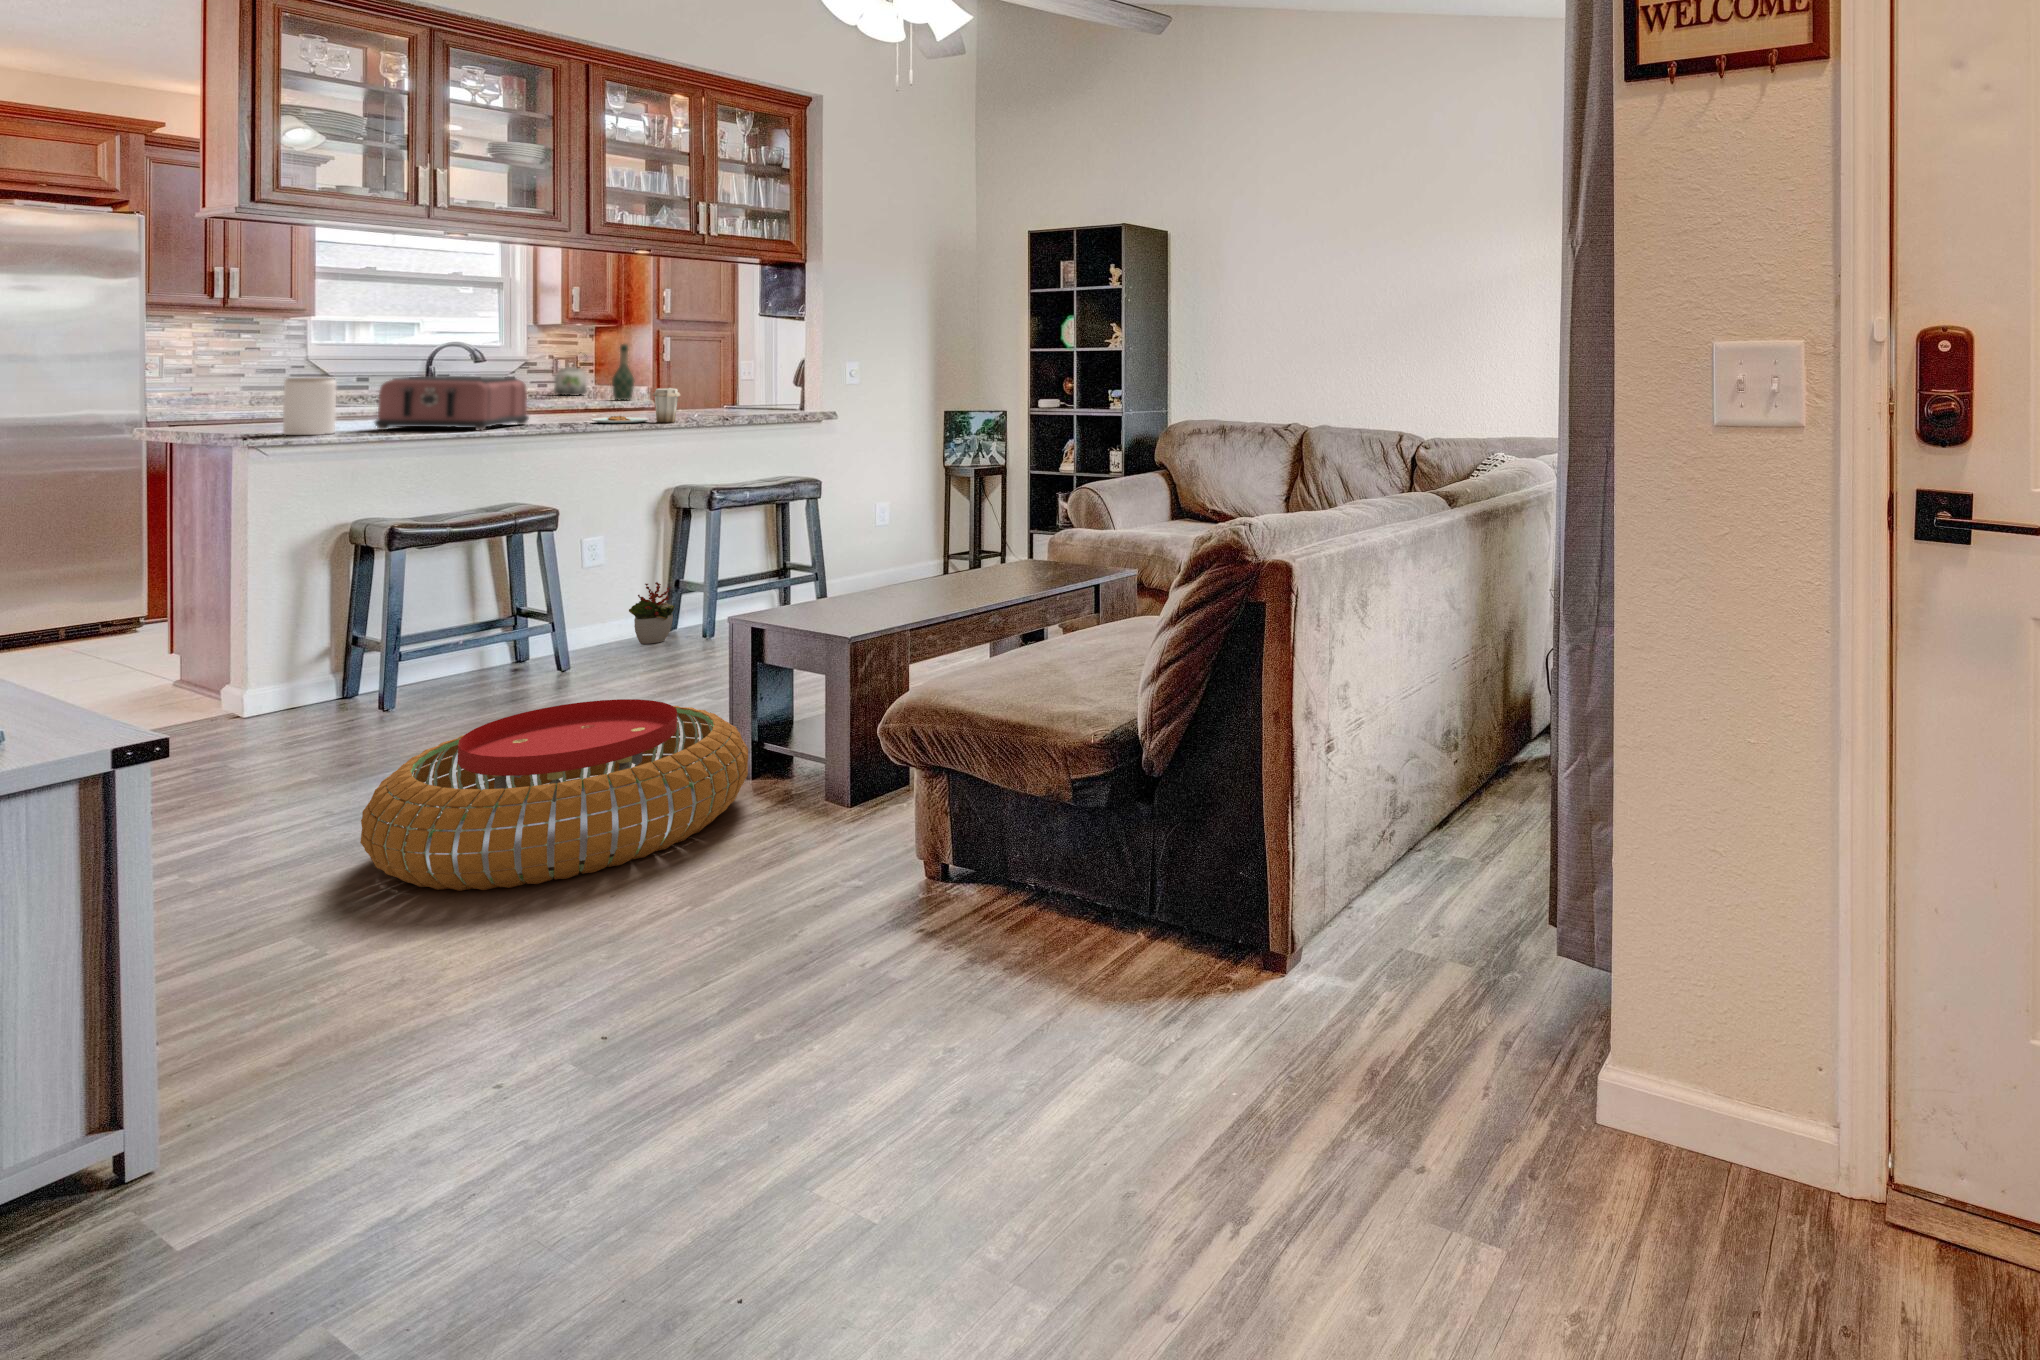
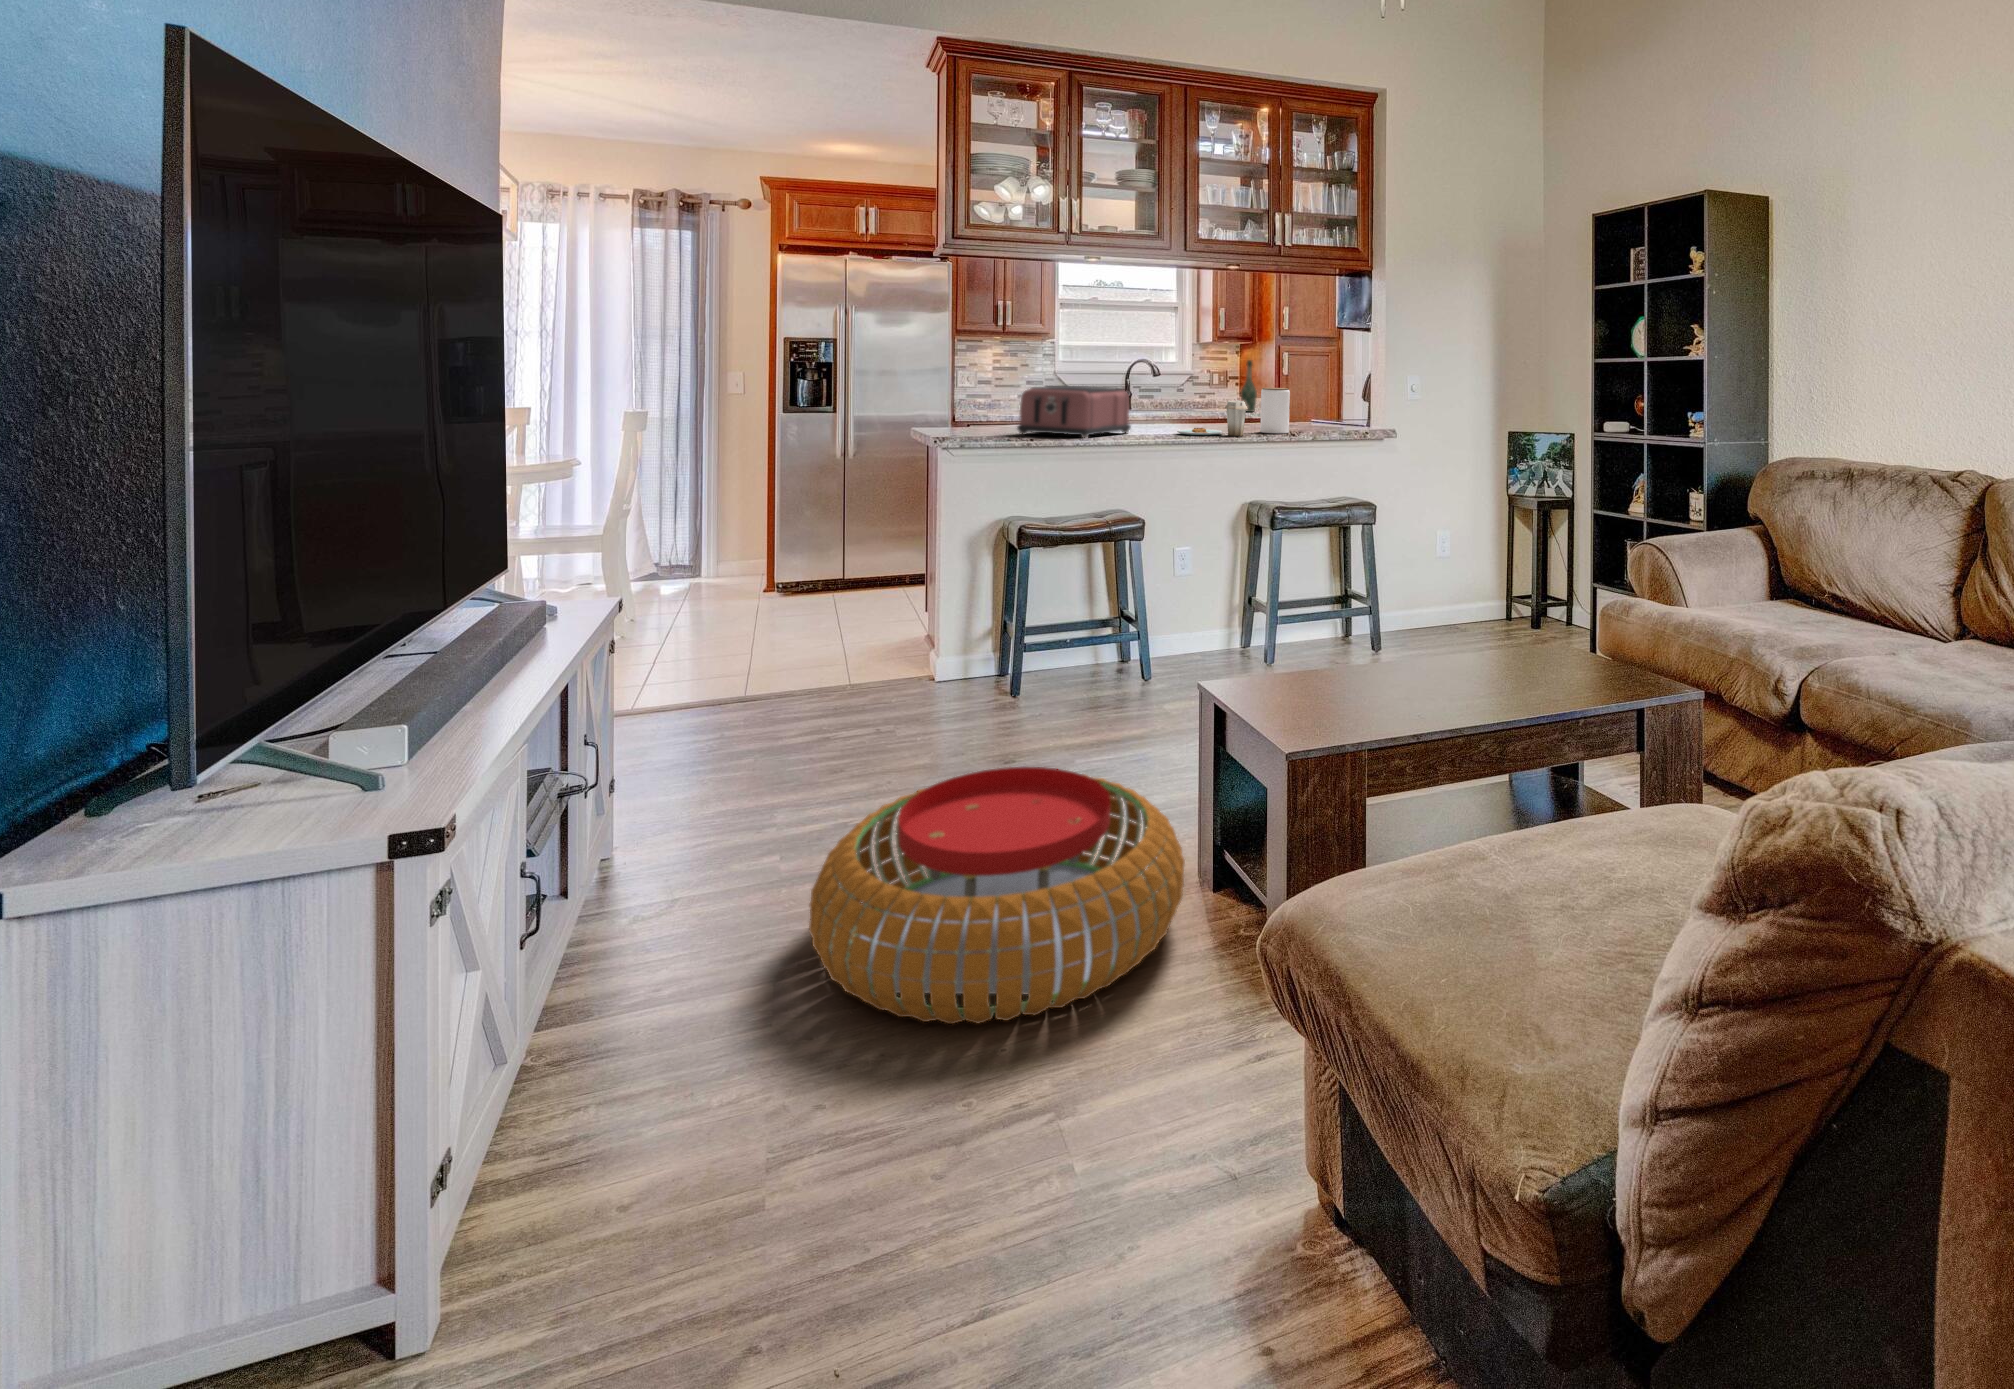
kettle: present [554,352,587,396] -> none [1203,367,1234,407]
jar: present [283,378,336,435] -> present [1260,388,1290,433]
decorative plant: present [629,582,675,644] -> none [1205,598,1244,661]

